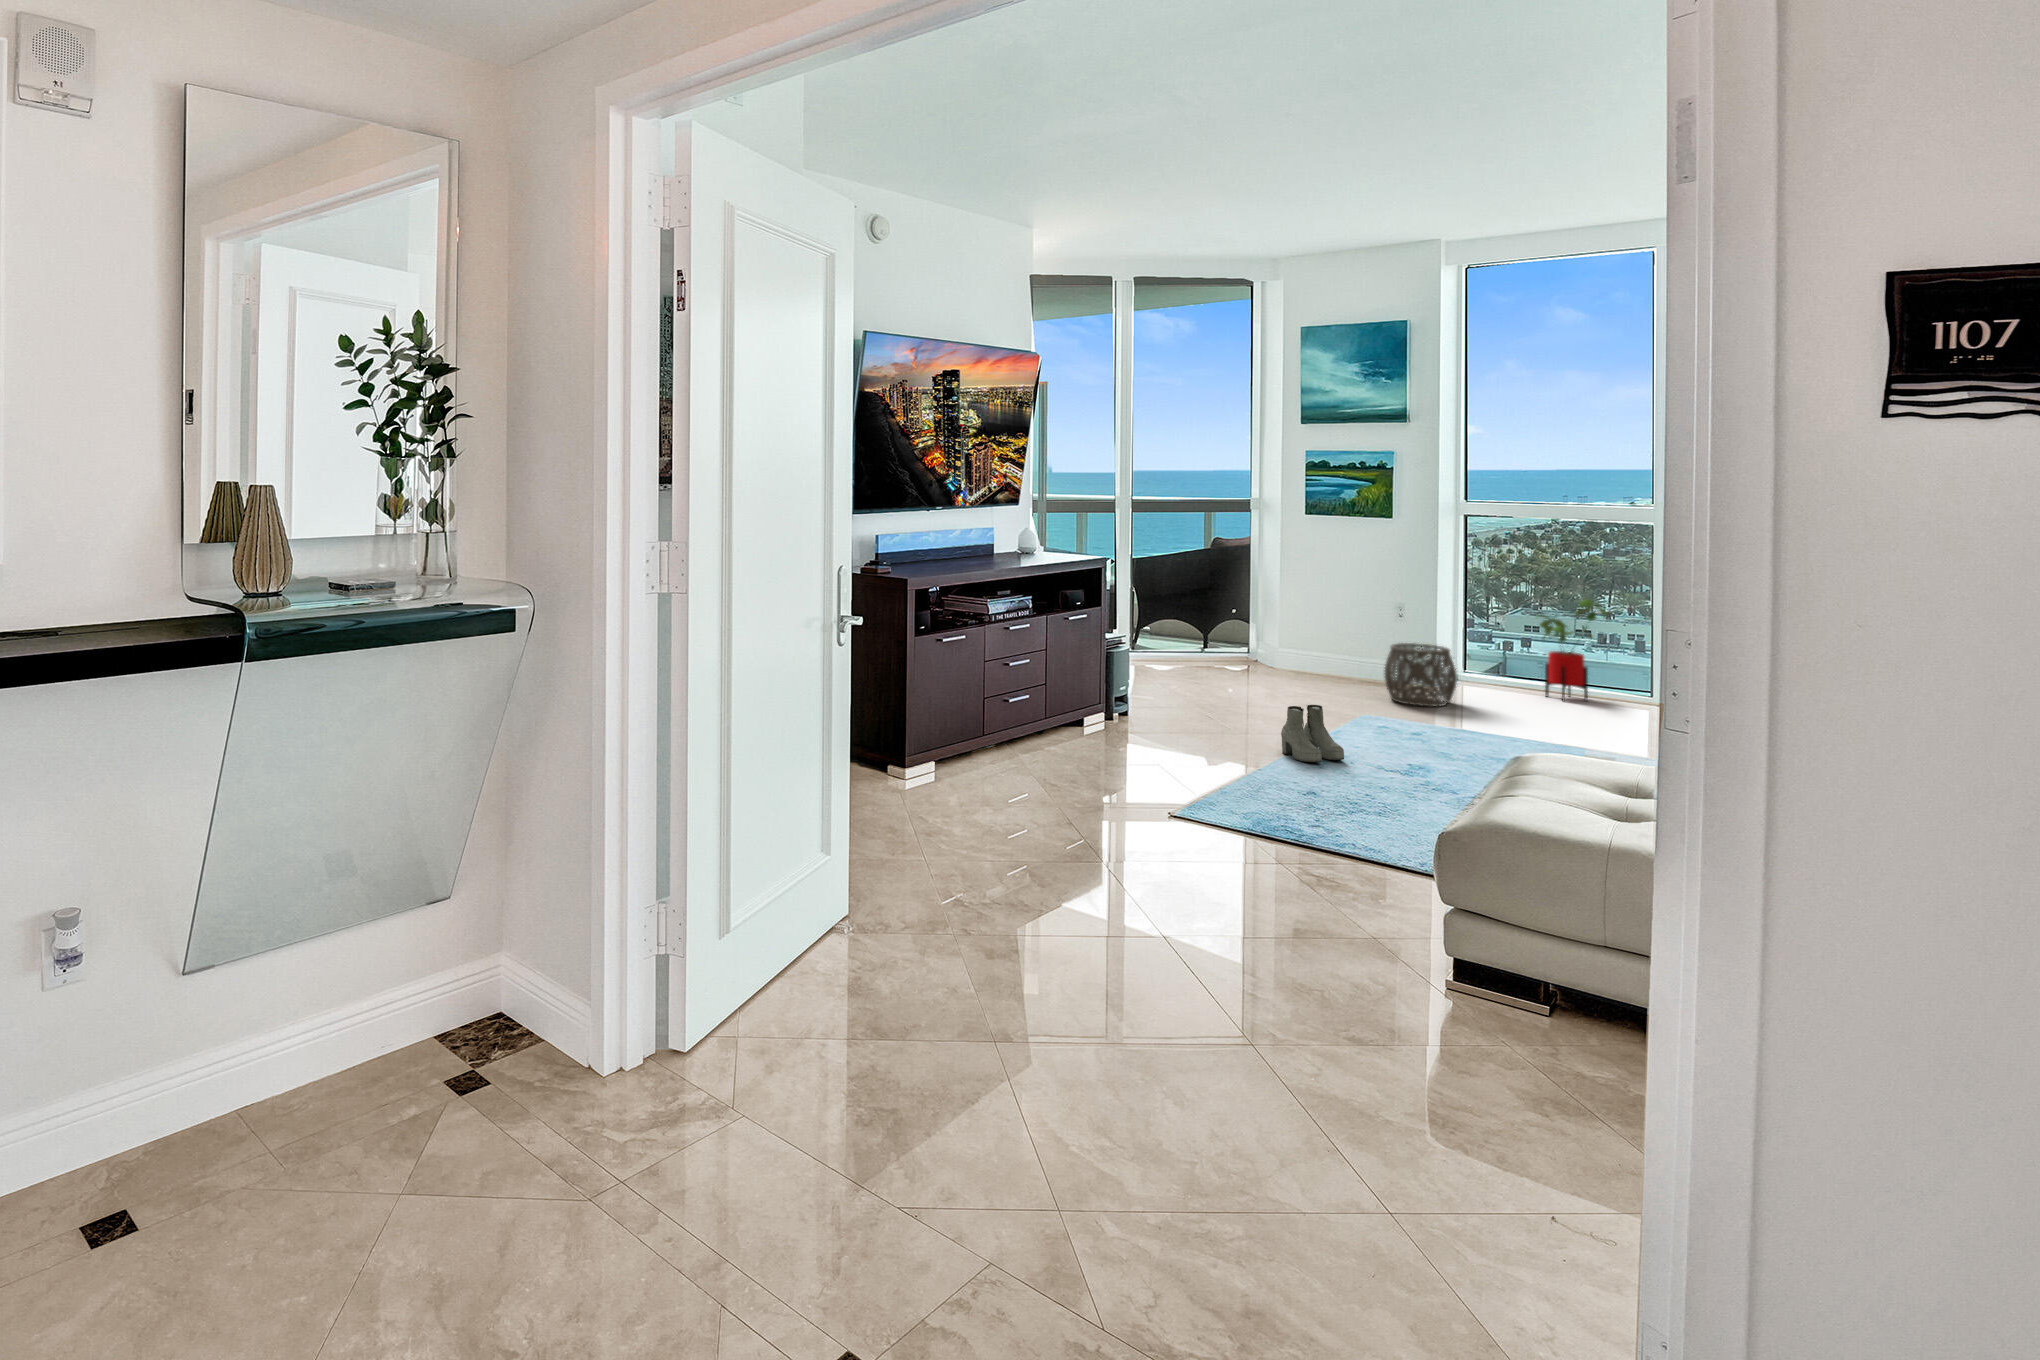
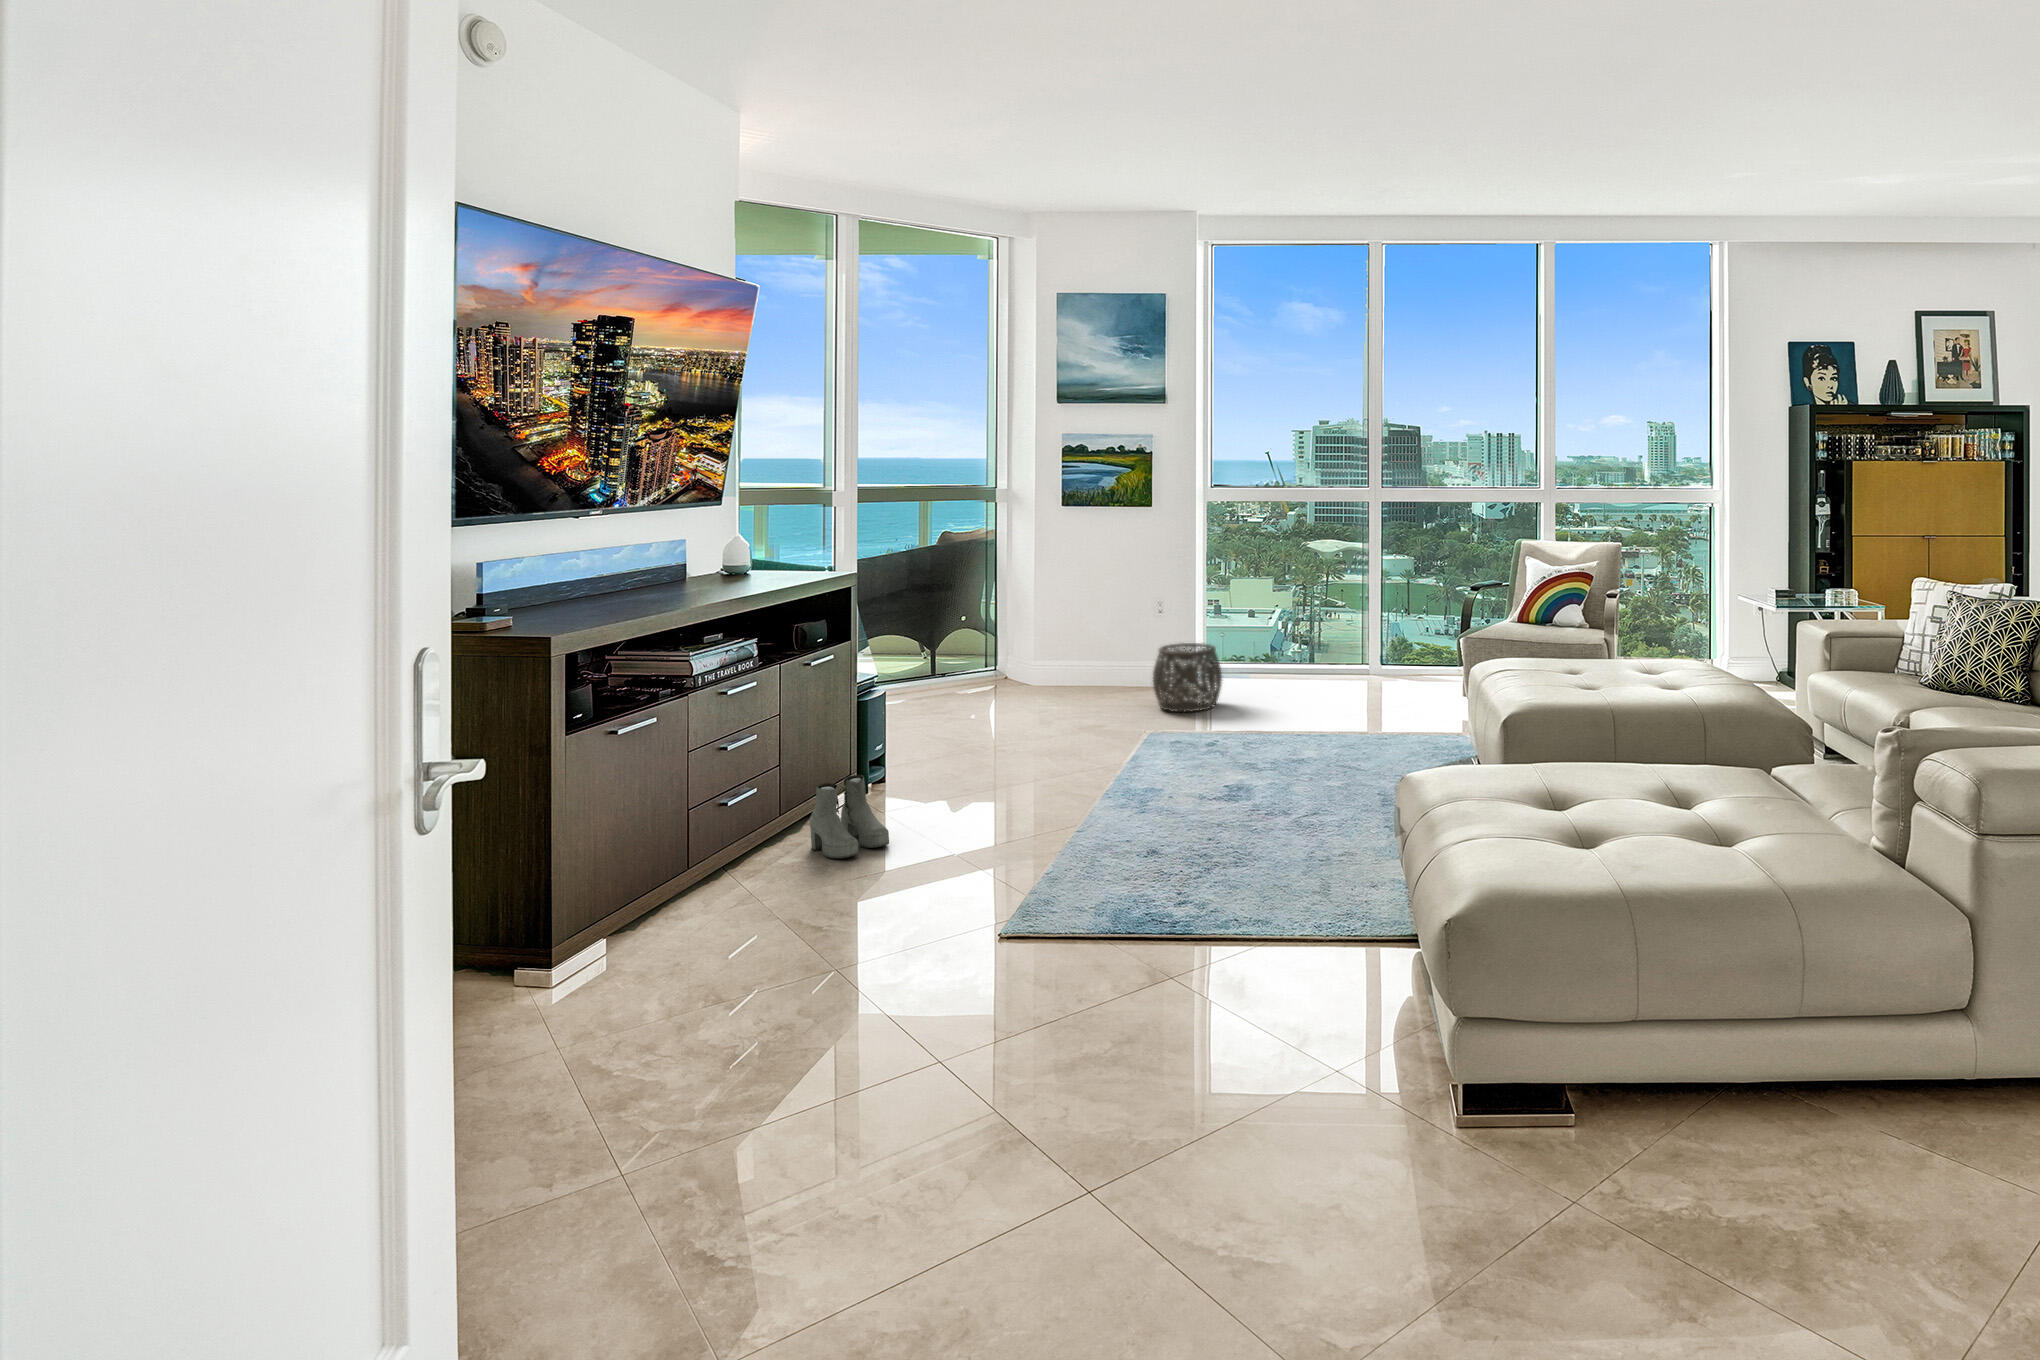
house plant: present [1537,599,1607,700] -> none [1280,581,1344,685]
boots: present [1281,705,1344,762] -> present [810,775,889,859]

